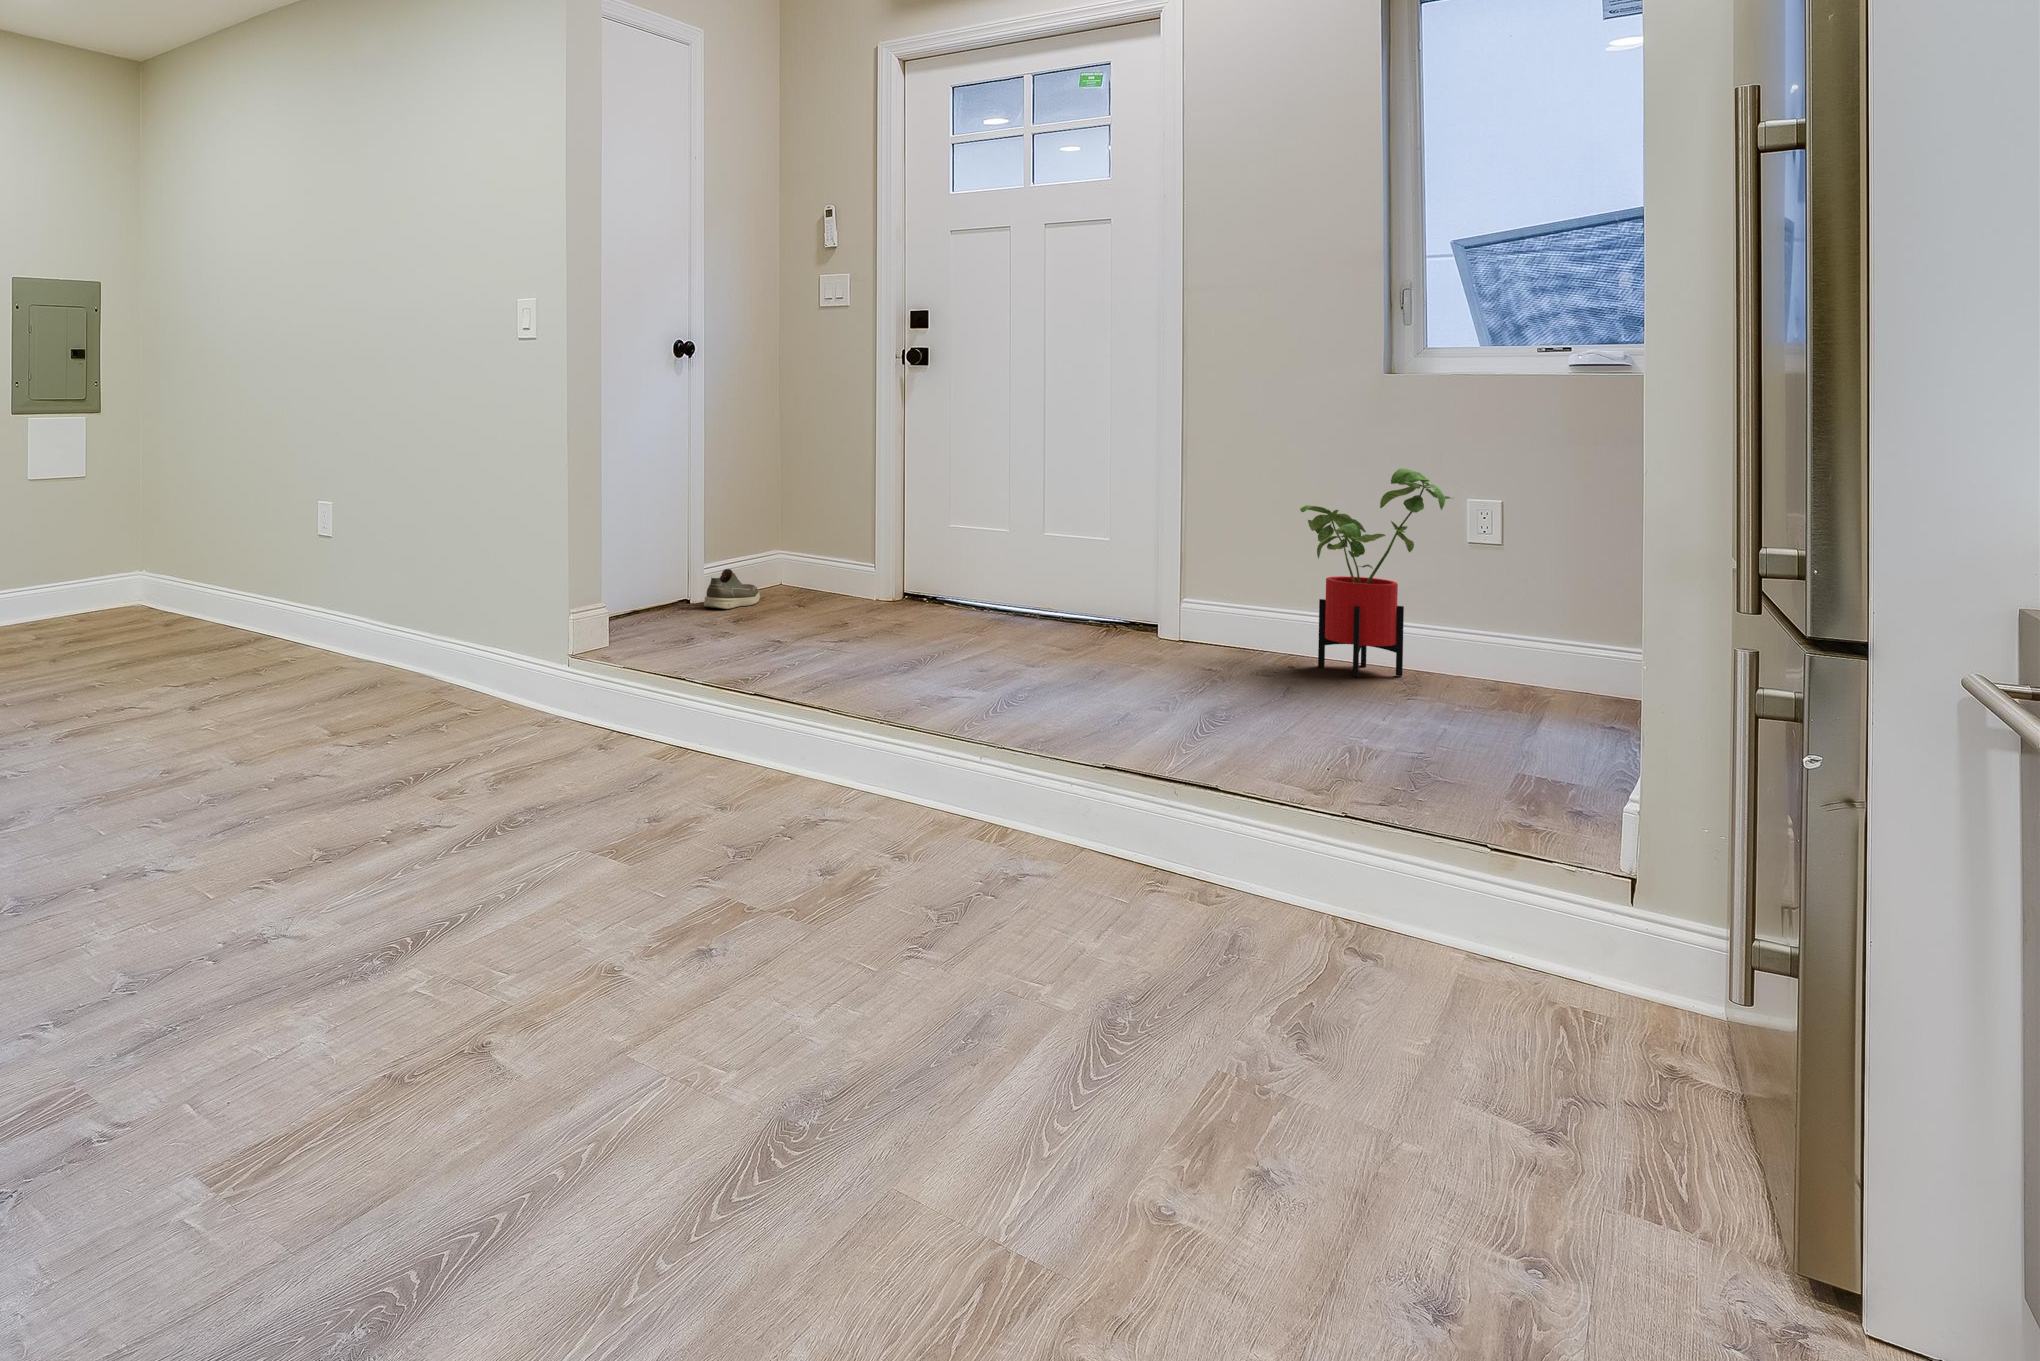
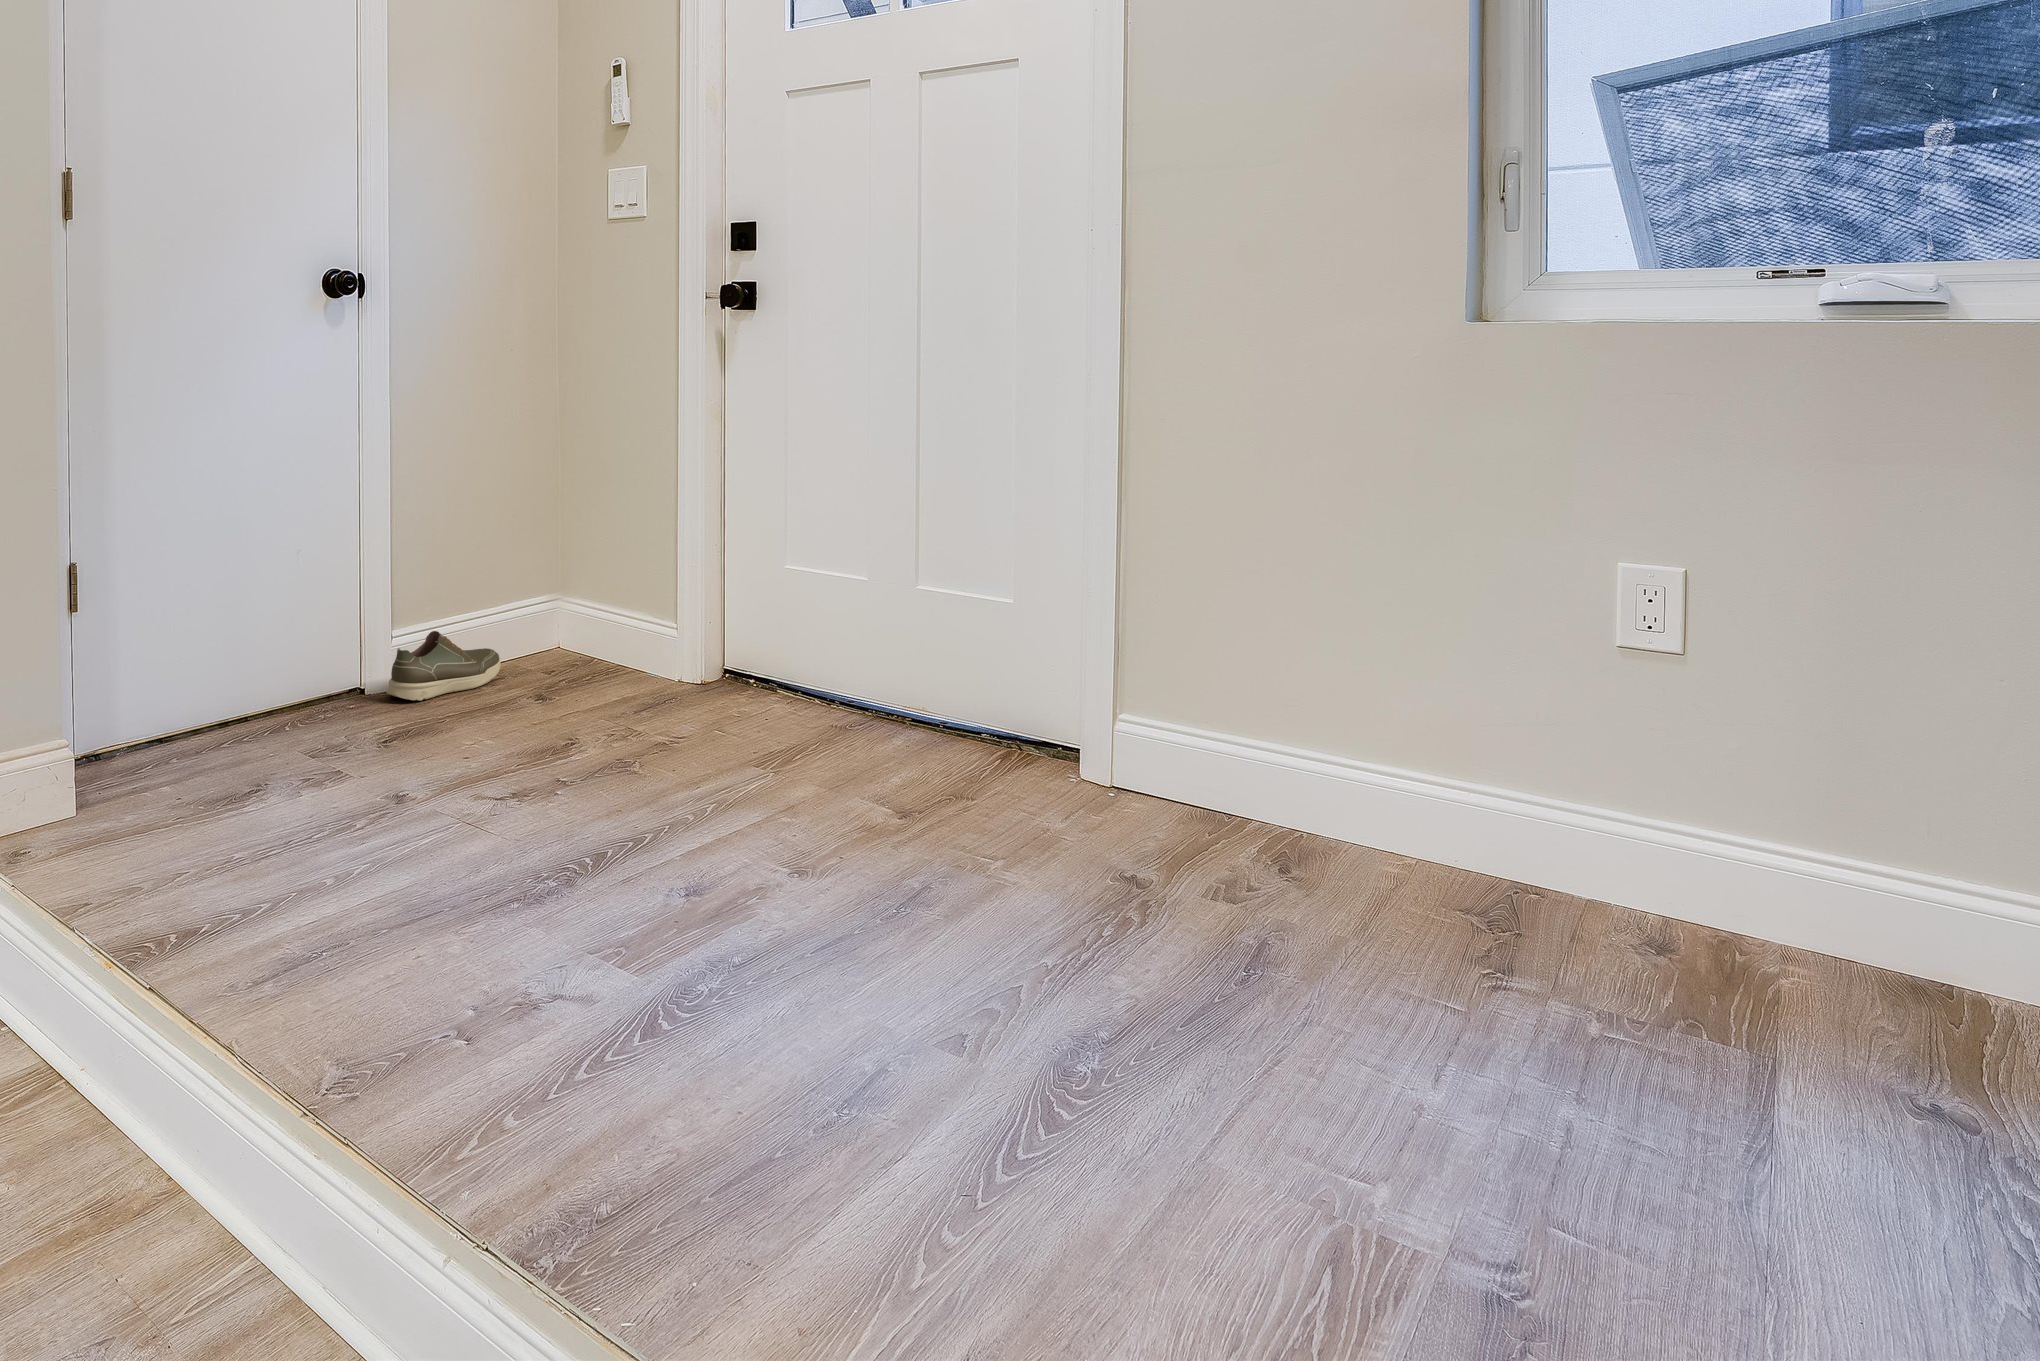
house plant: present [1300,468,1450,677] -> none [1302,524,1595,942]

